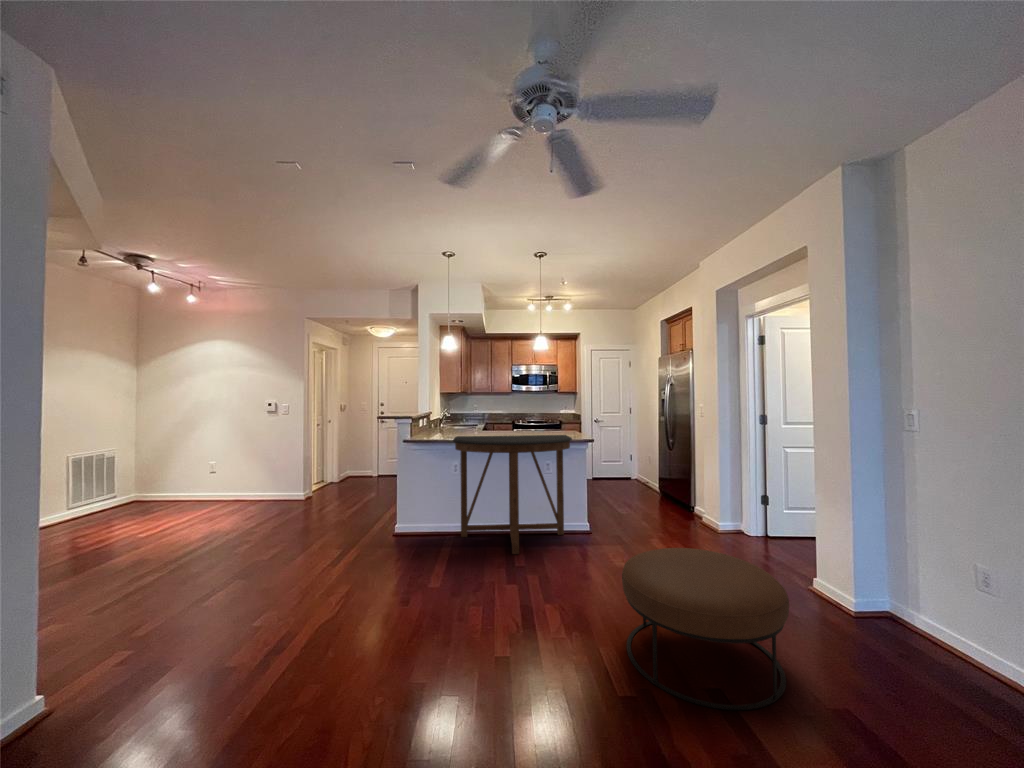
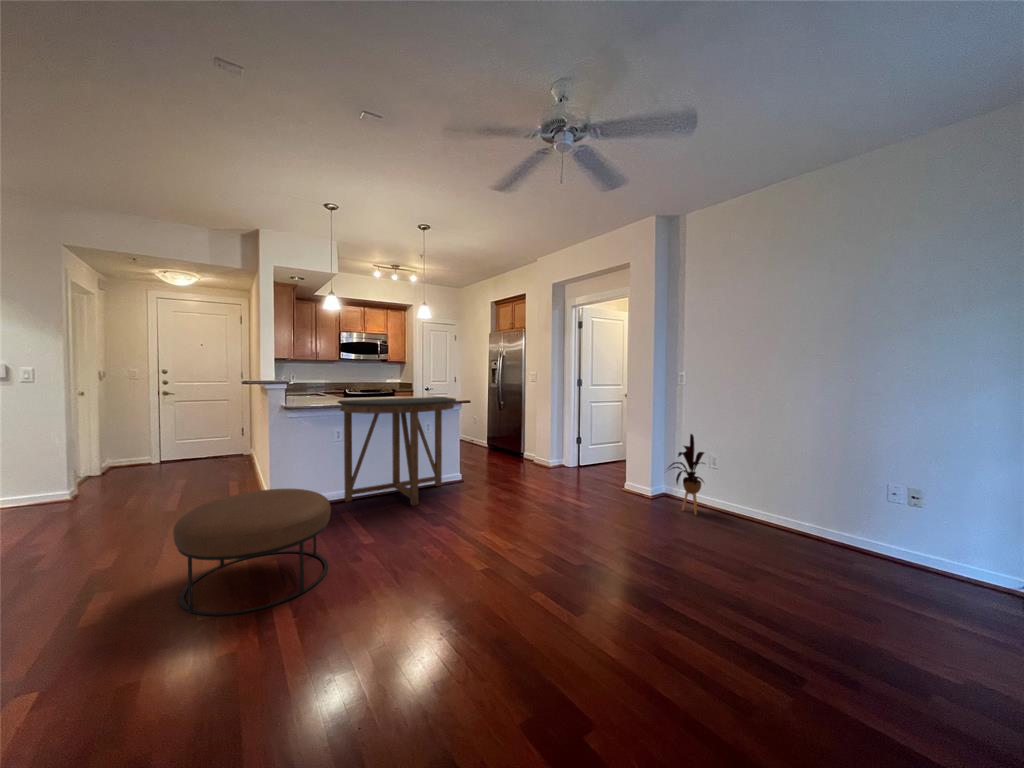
house plant: none [856,520,956,668] -> present [668,434,705,515]
ottoman: present [622,548,789,710] -> present [173,489,331,616]

